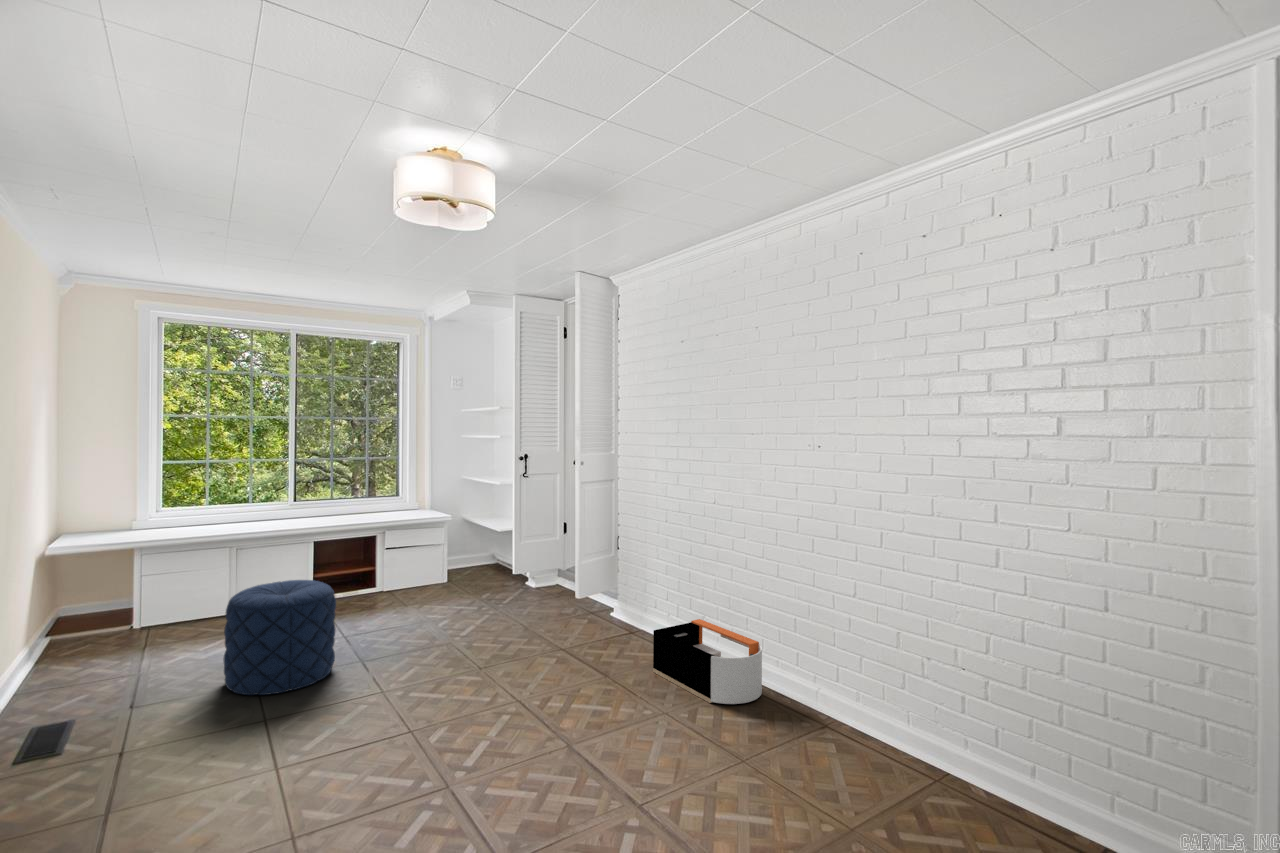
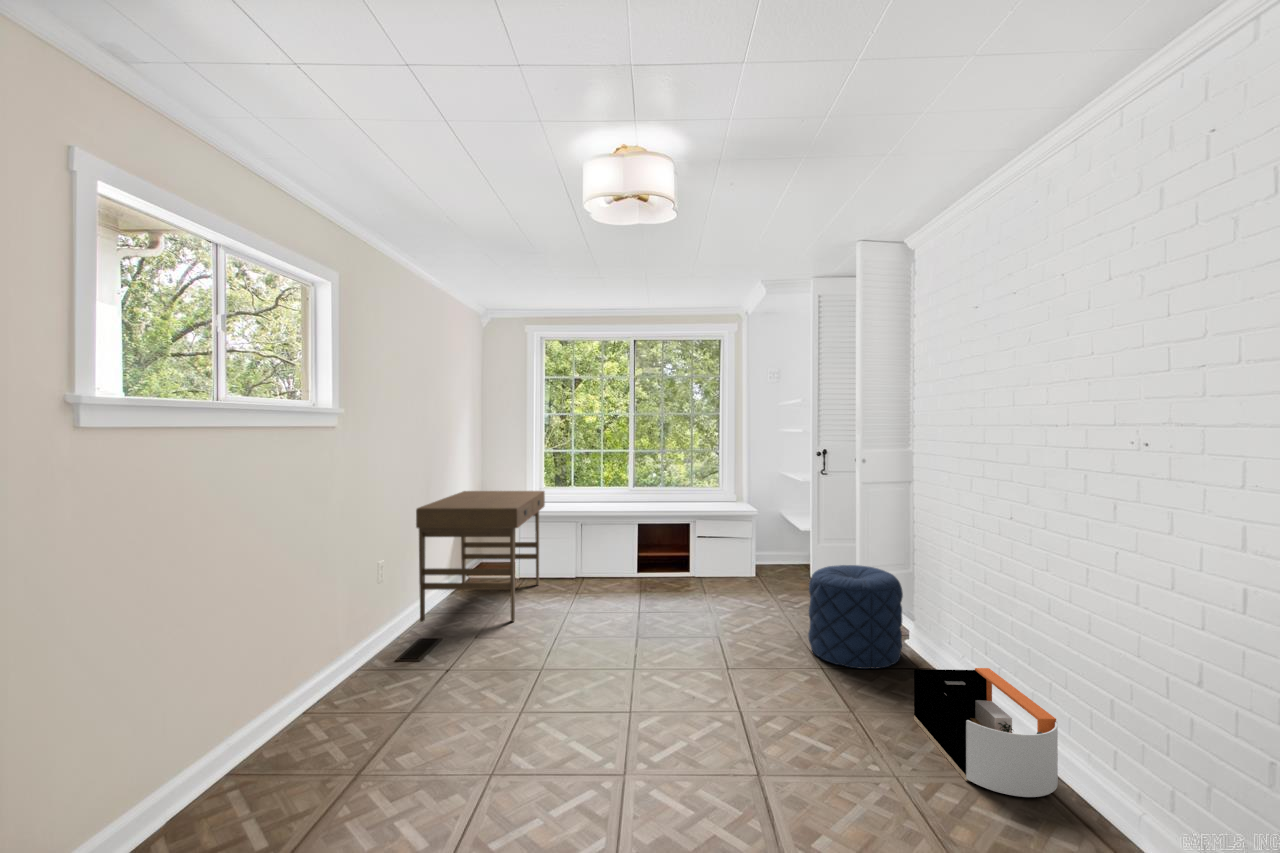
desk: none [10,510,191,708] -> present [416,491,545,622]
pouf: present [224,580,336,695] -> present [808,565,903,669]

